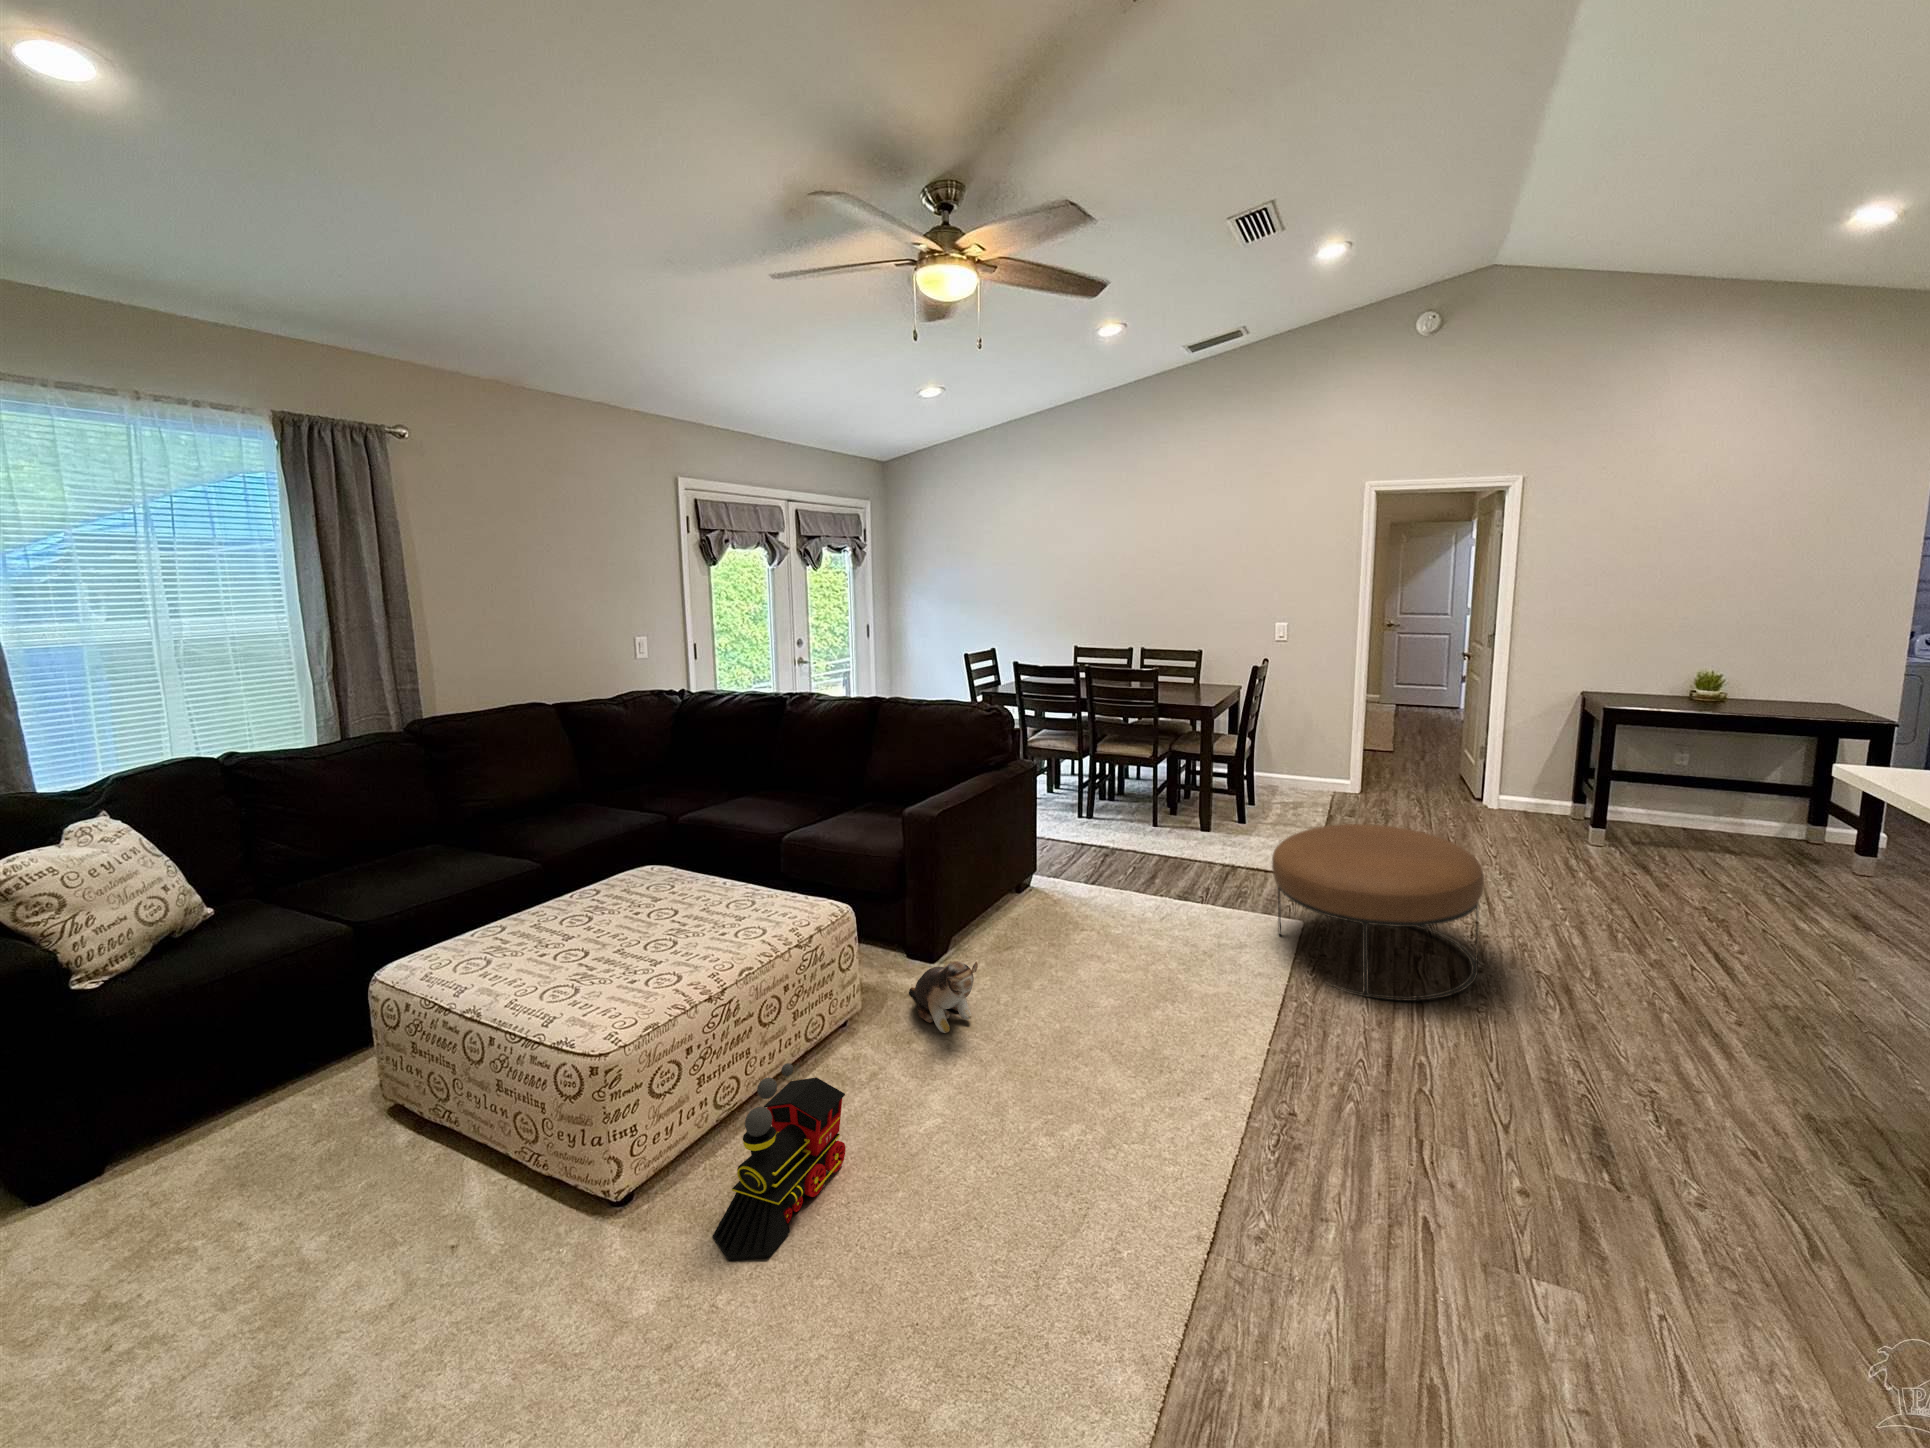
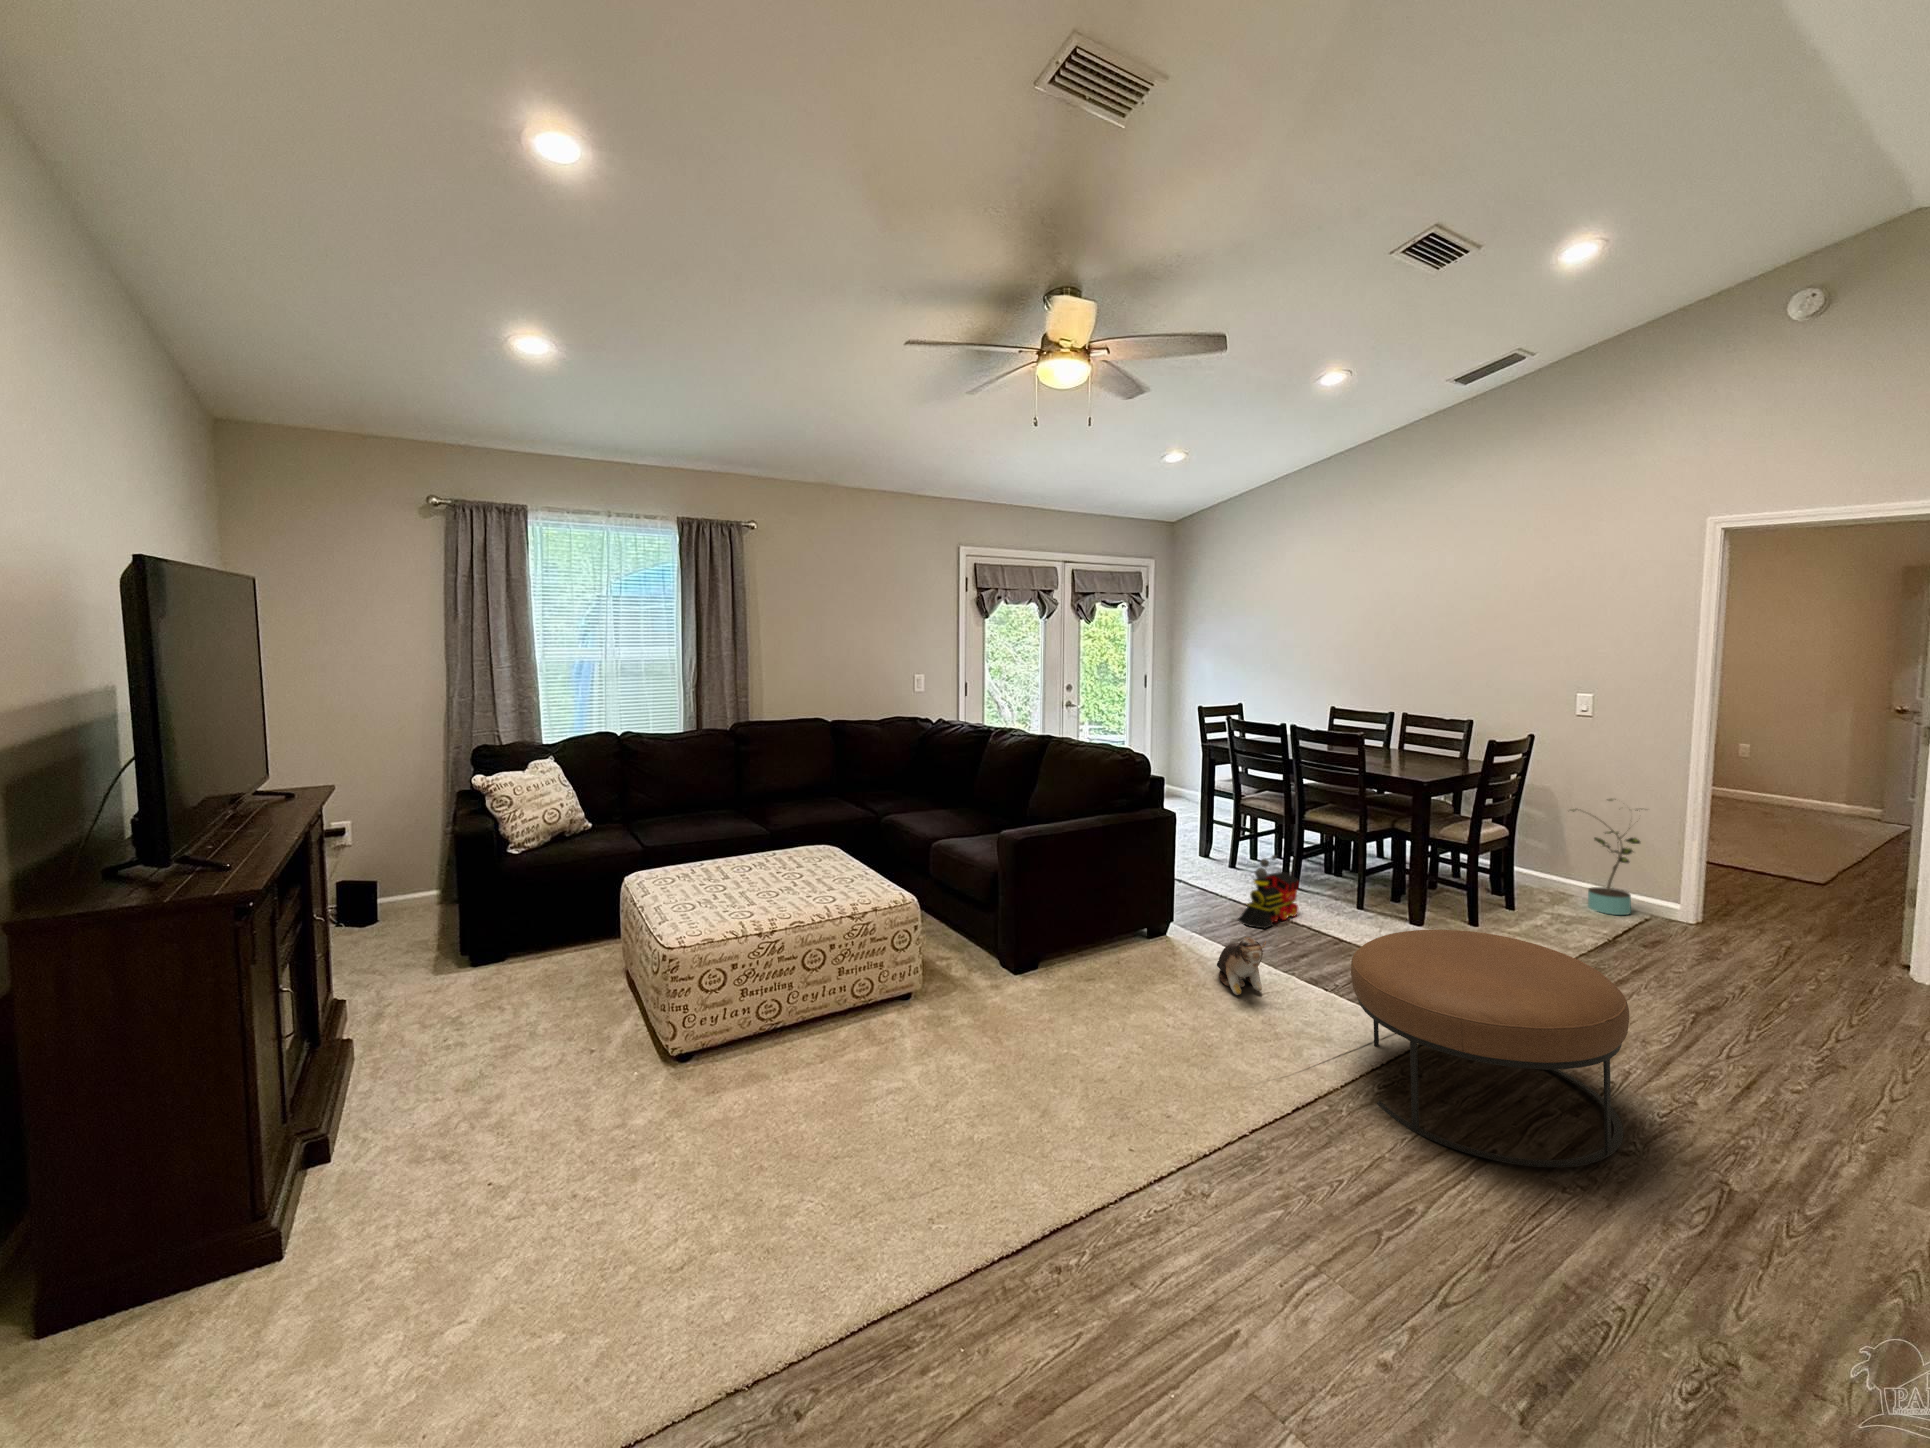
potted plant: none [1282,705,1335,794] -> present [1572,799,1640,915]
plush toy: present [909,961,978,1033] -> present [1217,937,1266,995]
toy train: present [713,1063,846,1260] -> present [1238,855,1299,928]

